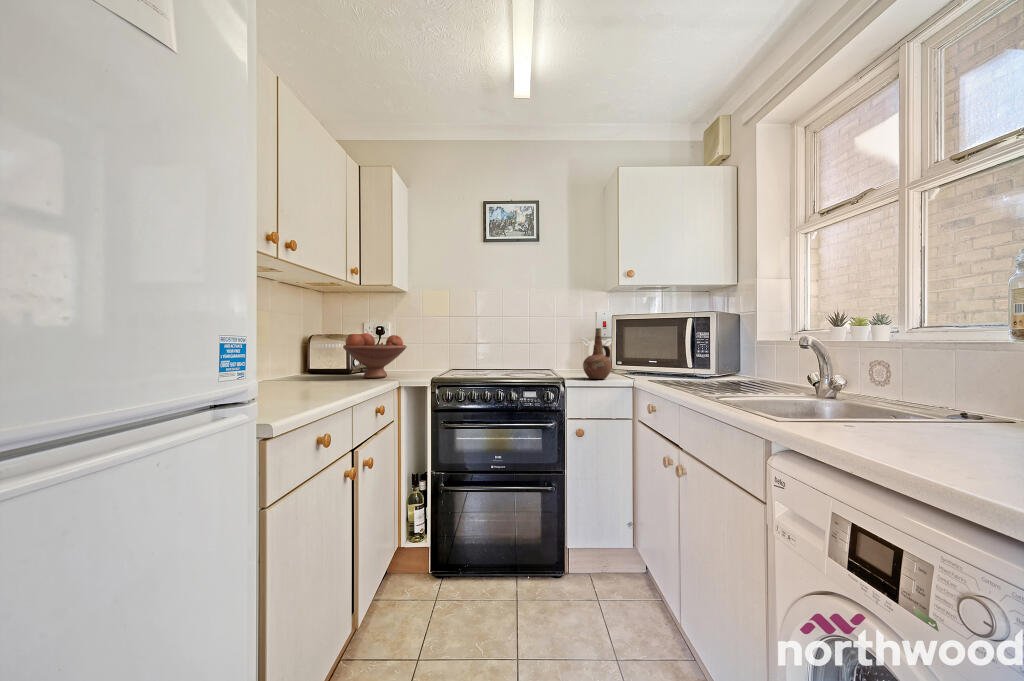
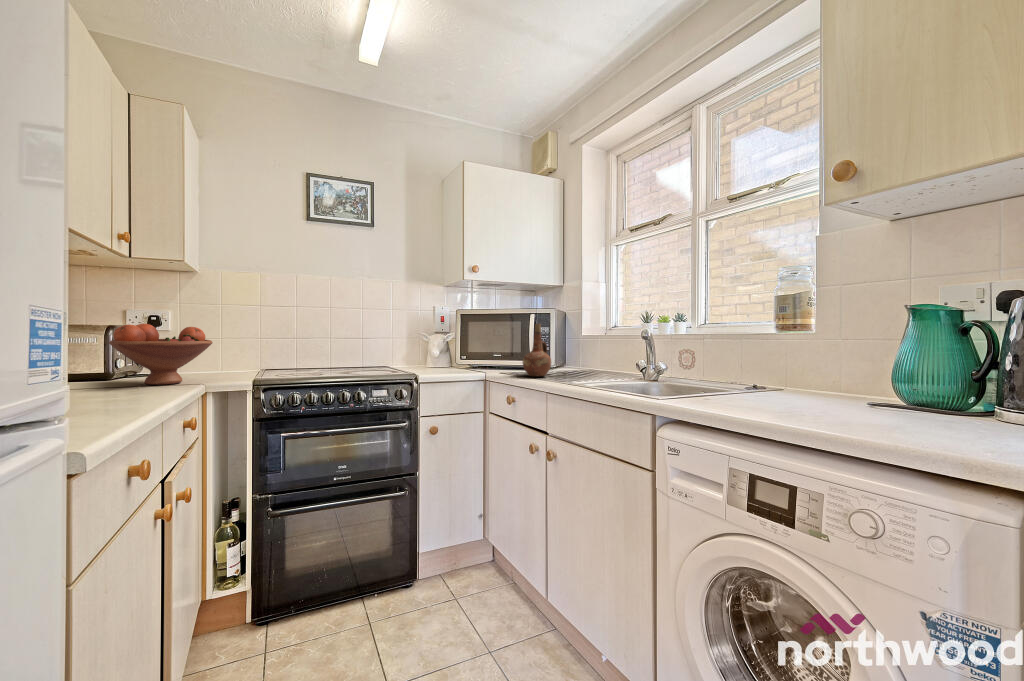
ceramic pitcher: present [583,328,612,379] -> present [523,324,551,376]

